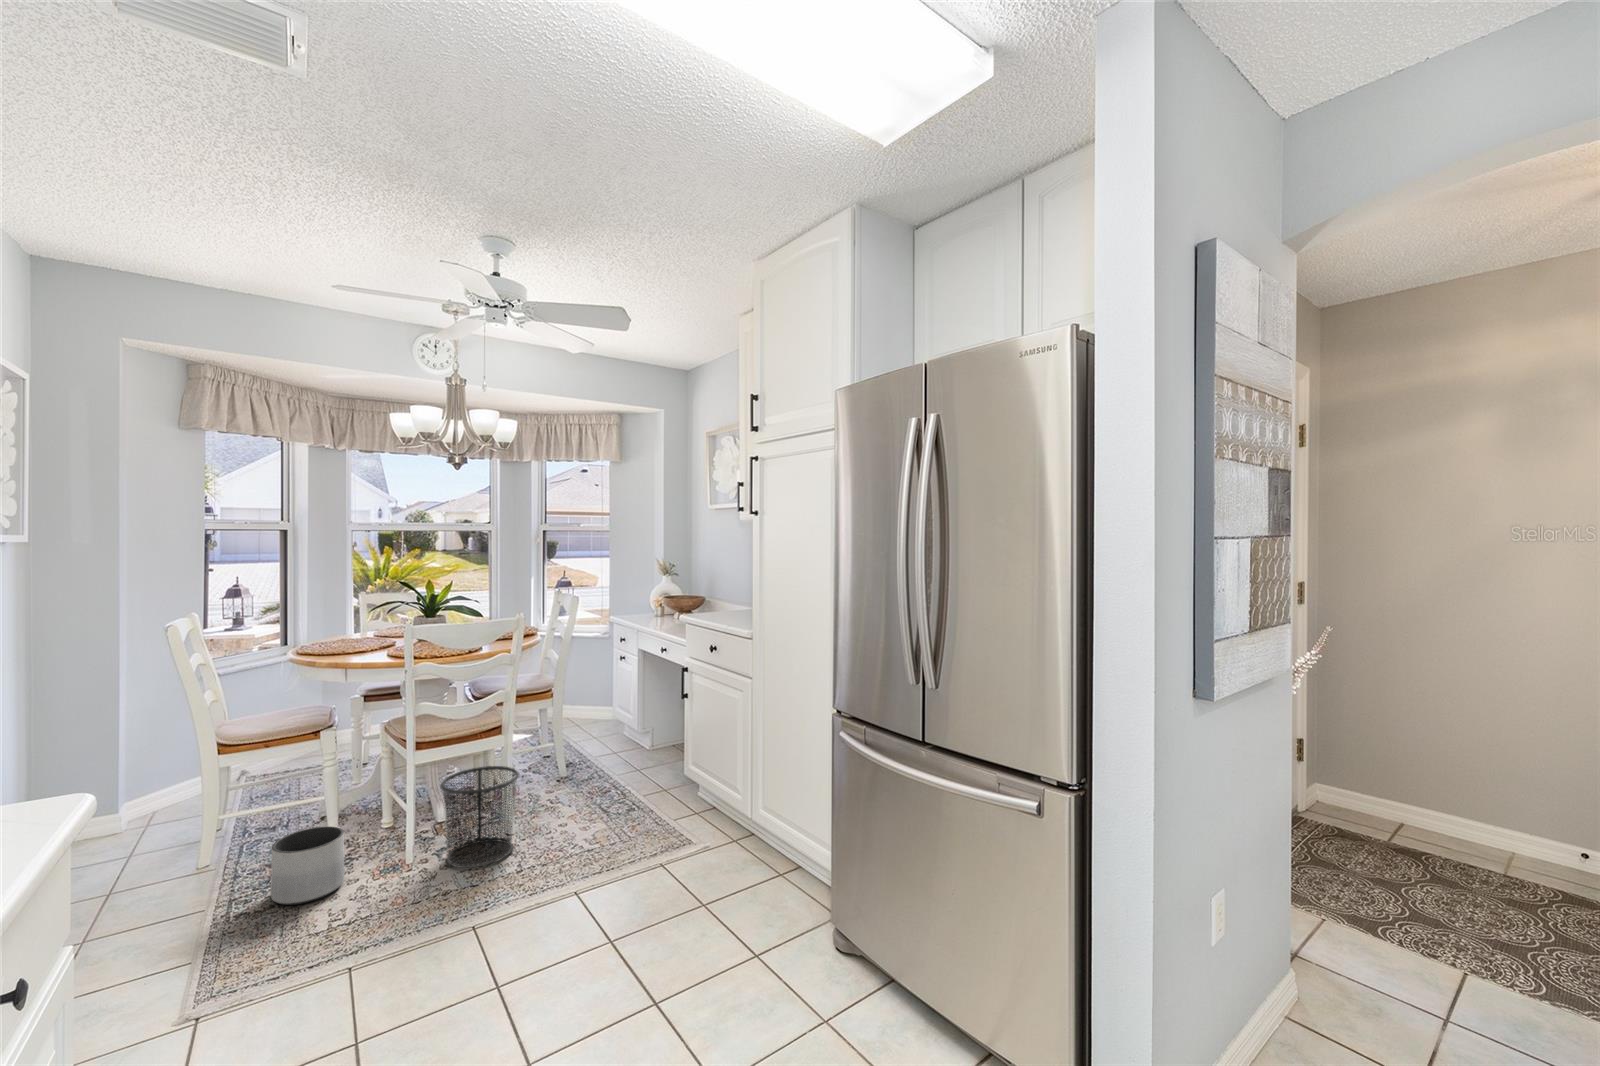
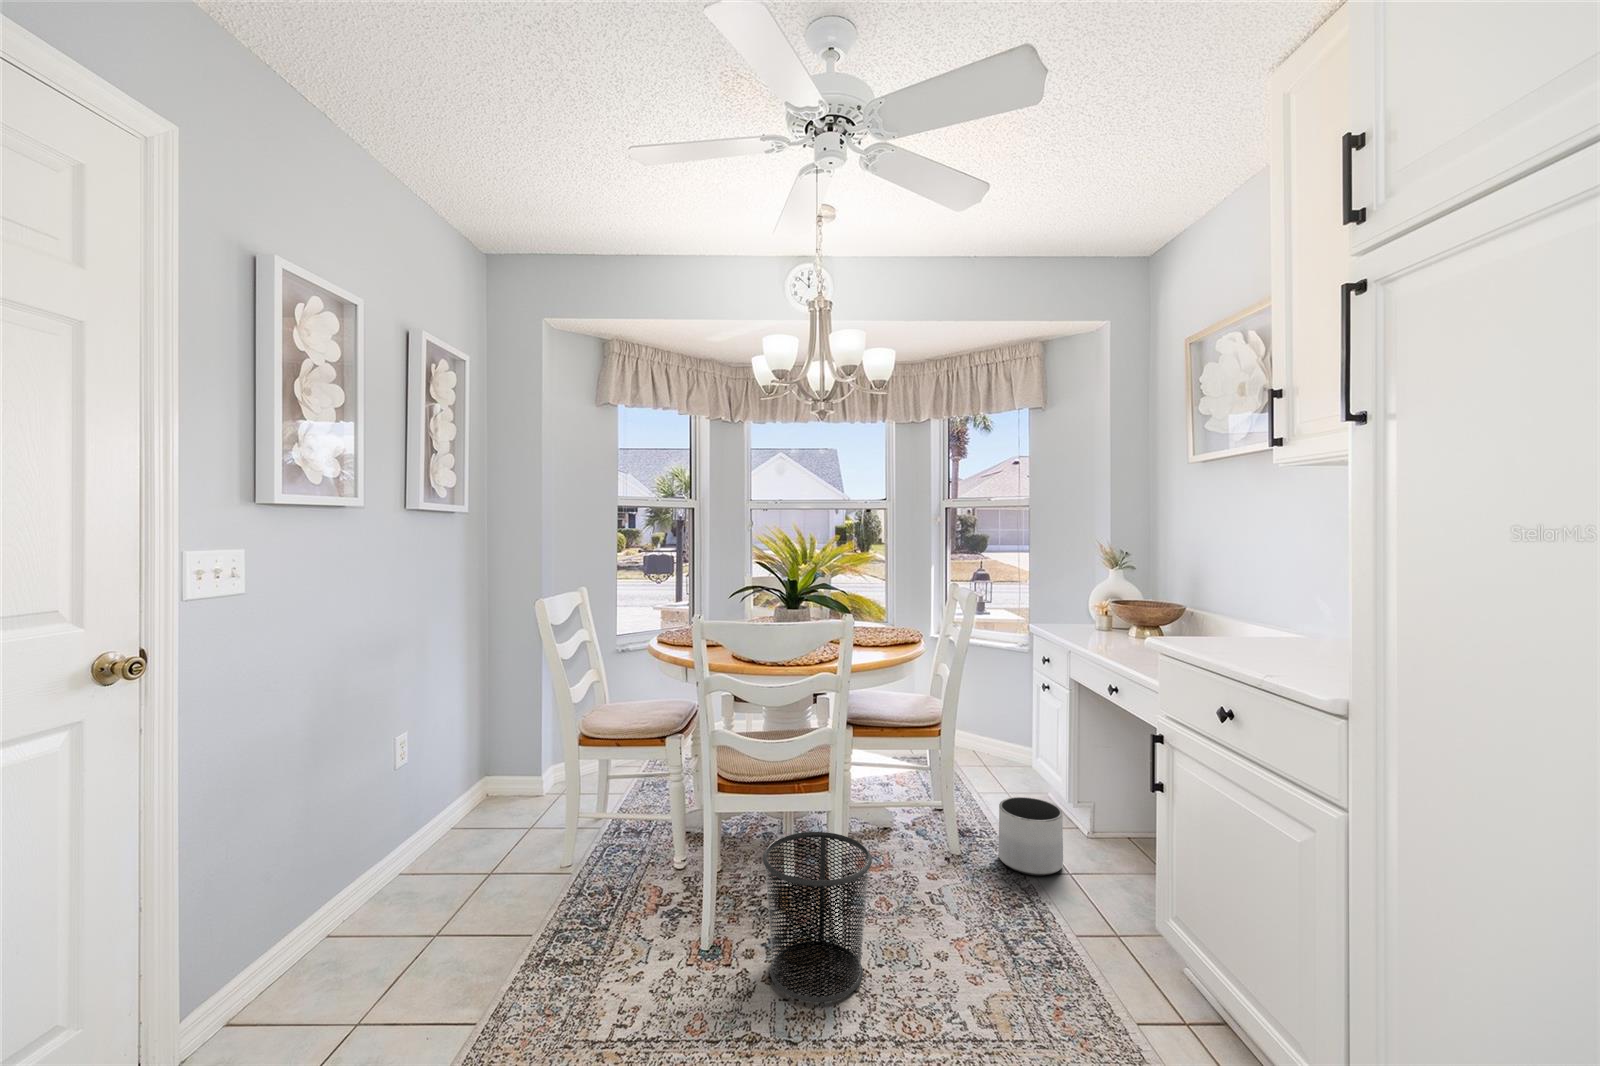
planter: present [271,827,344,905] -> present [998,797,1063,876]

